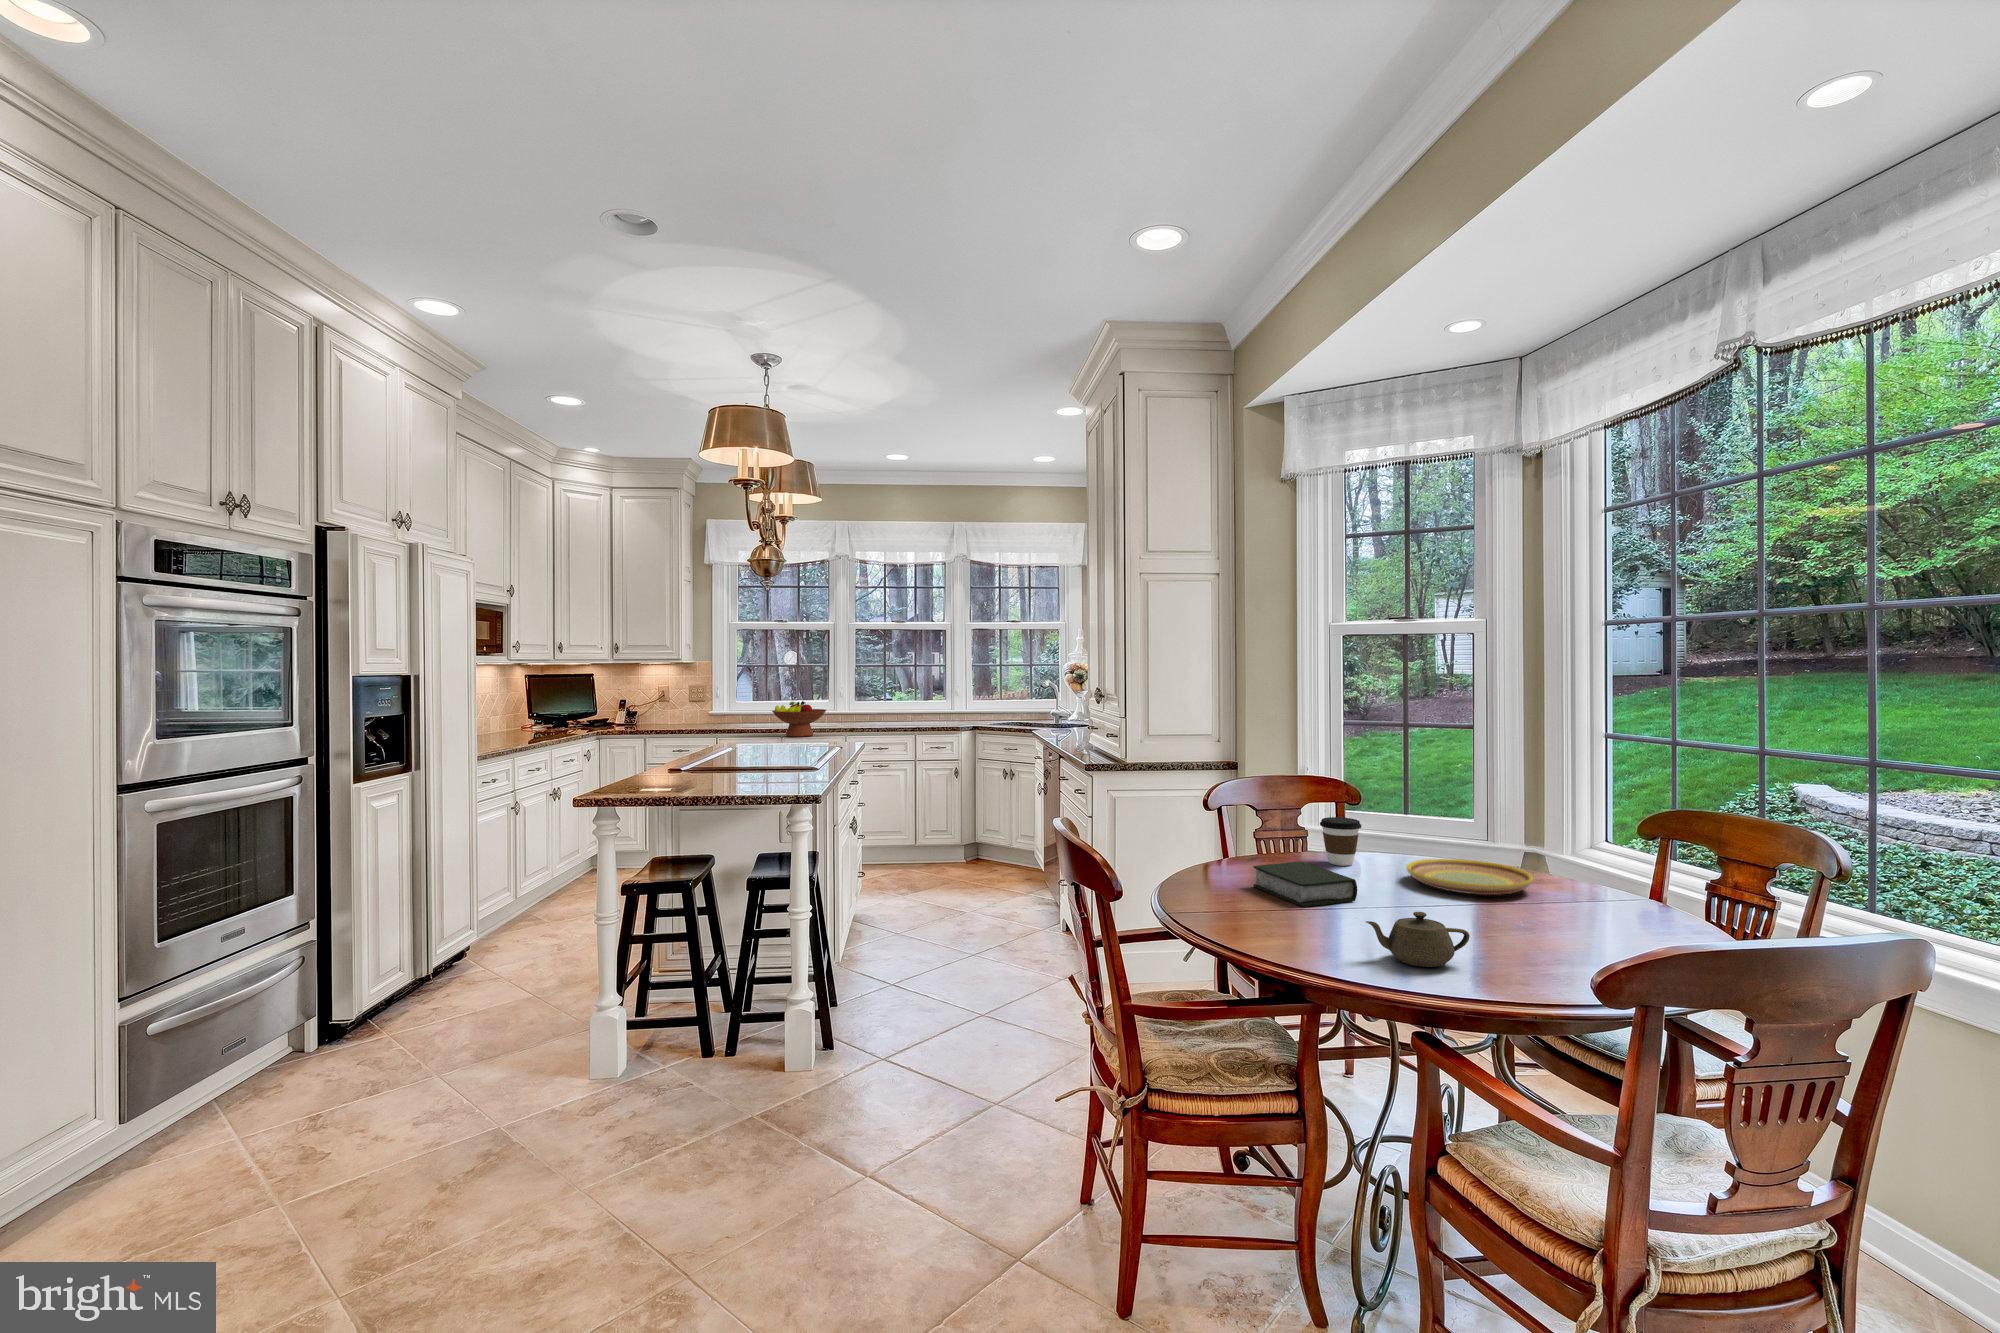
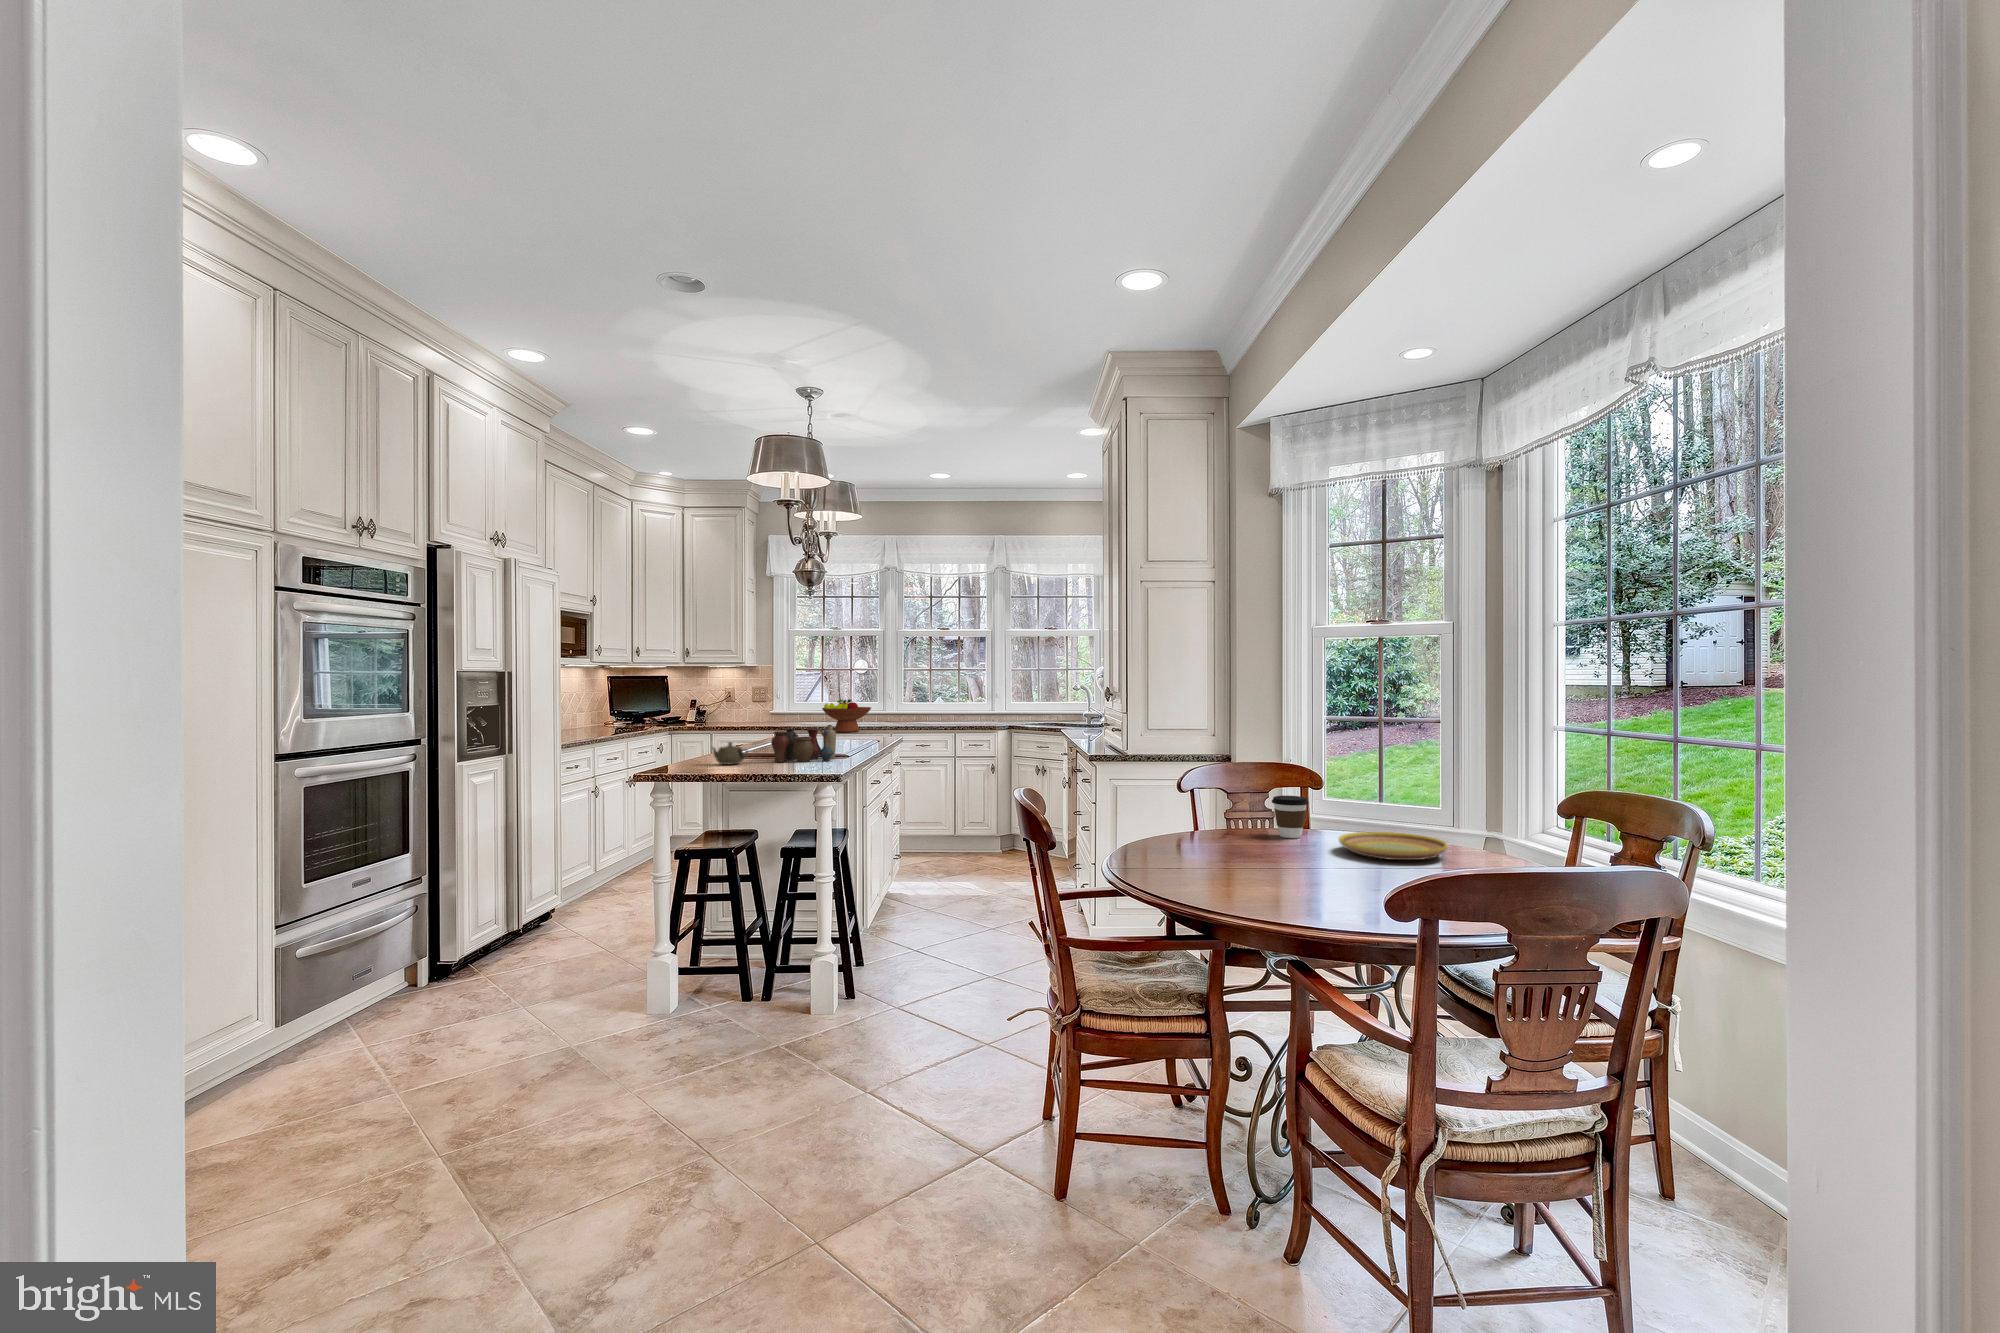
vase: none [734,736,806,780] -> present [771,725,836,762]
book: present [1253,861,1357,907] -> none [1197,831,1281,865]
teapot: present [1366,912,1470,967] -> present [712,742,748,765]

